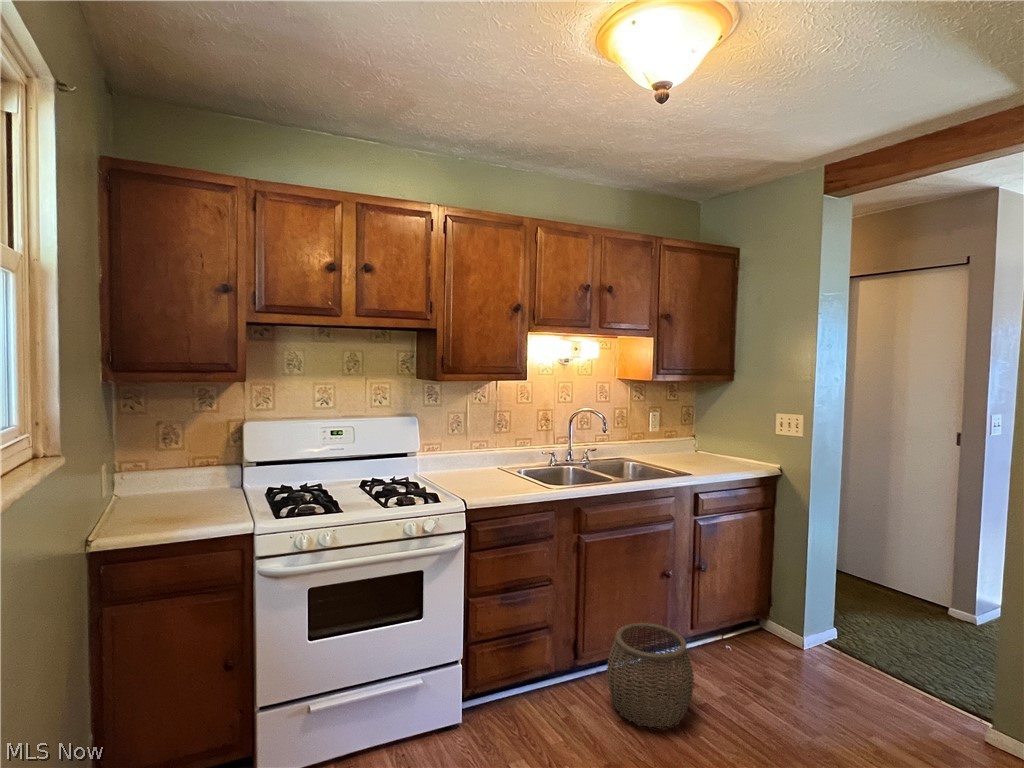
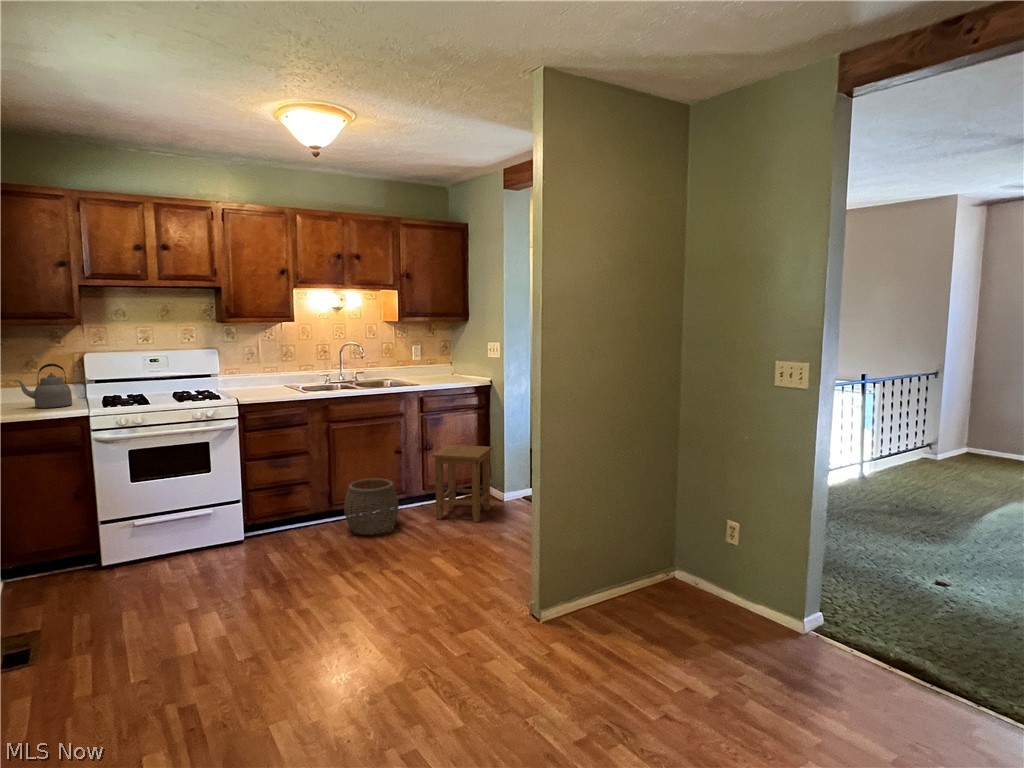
kettle: none [146,442,228,514] -> present [14,364,72,408]
stool: none [734,566,822,707] -> present [432,445,492,522]

